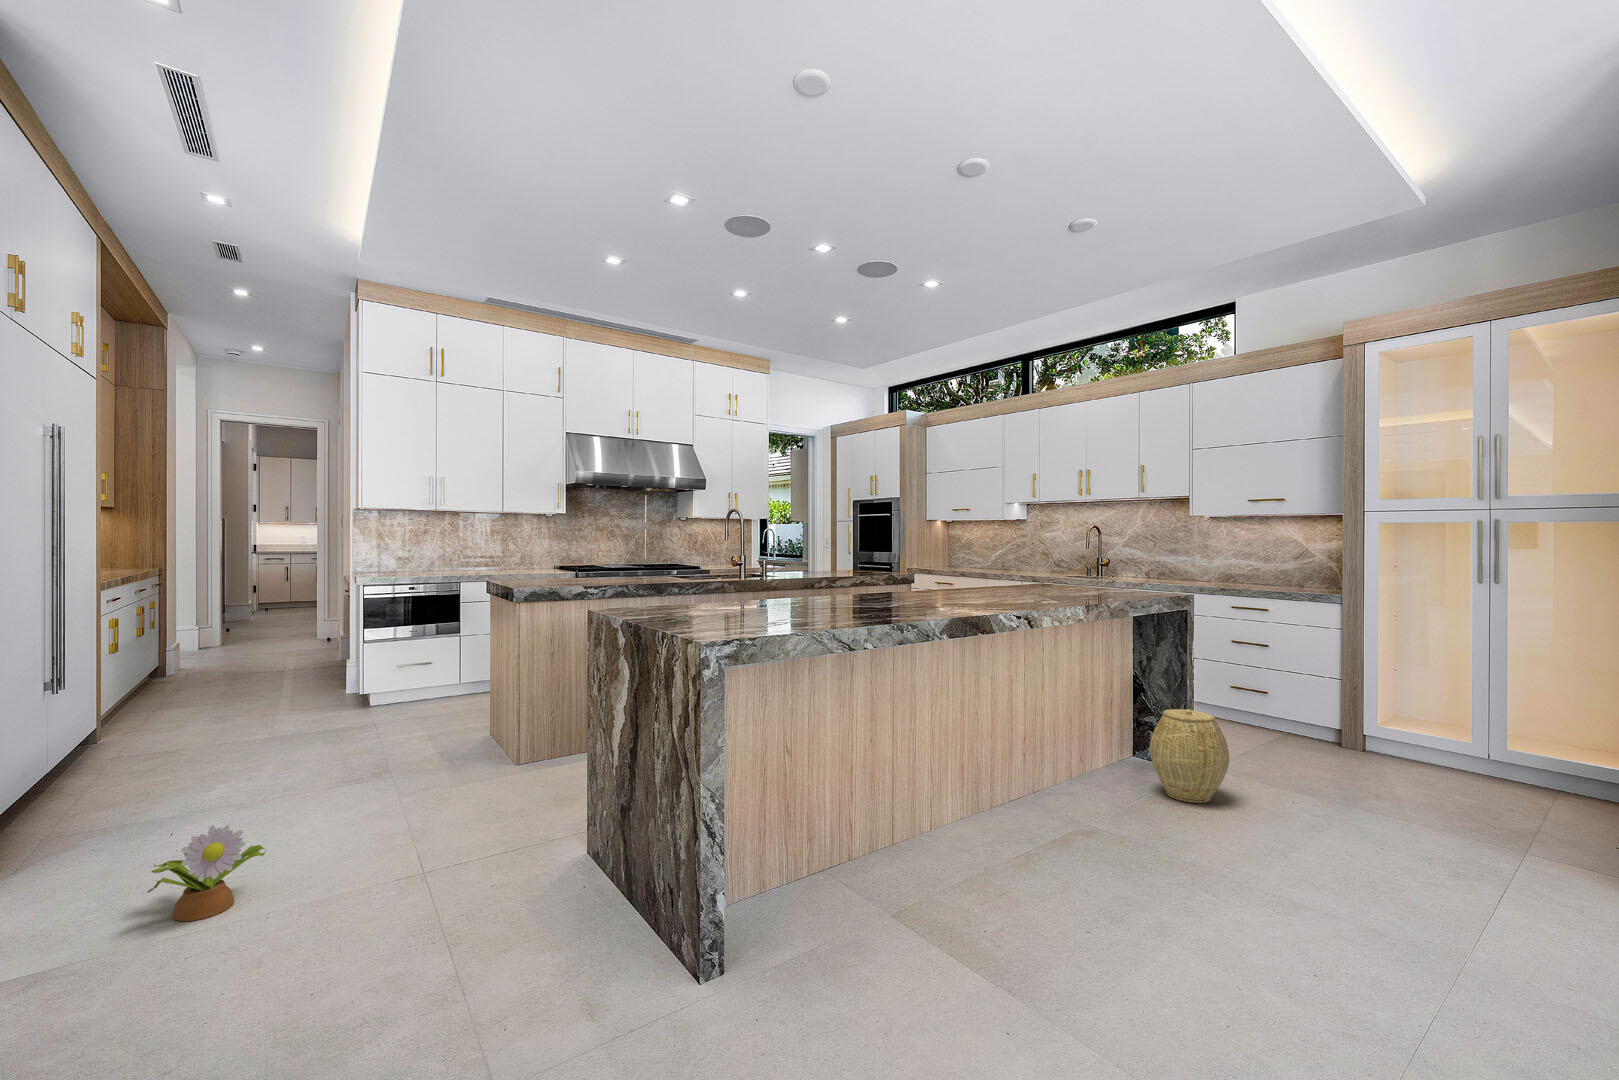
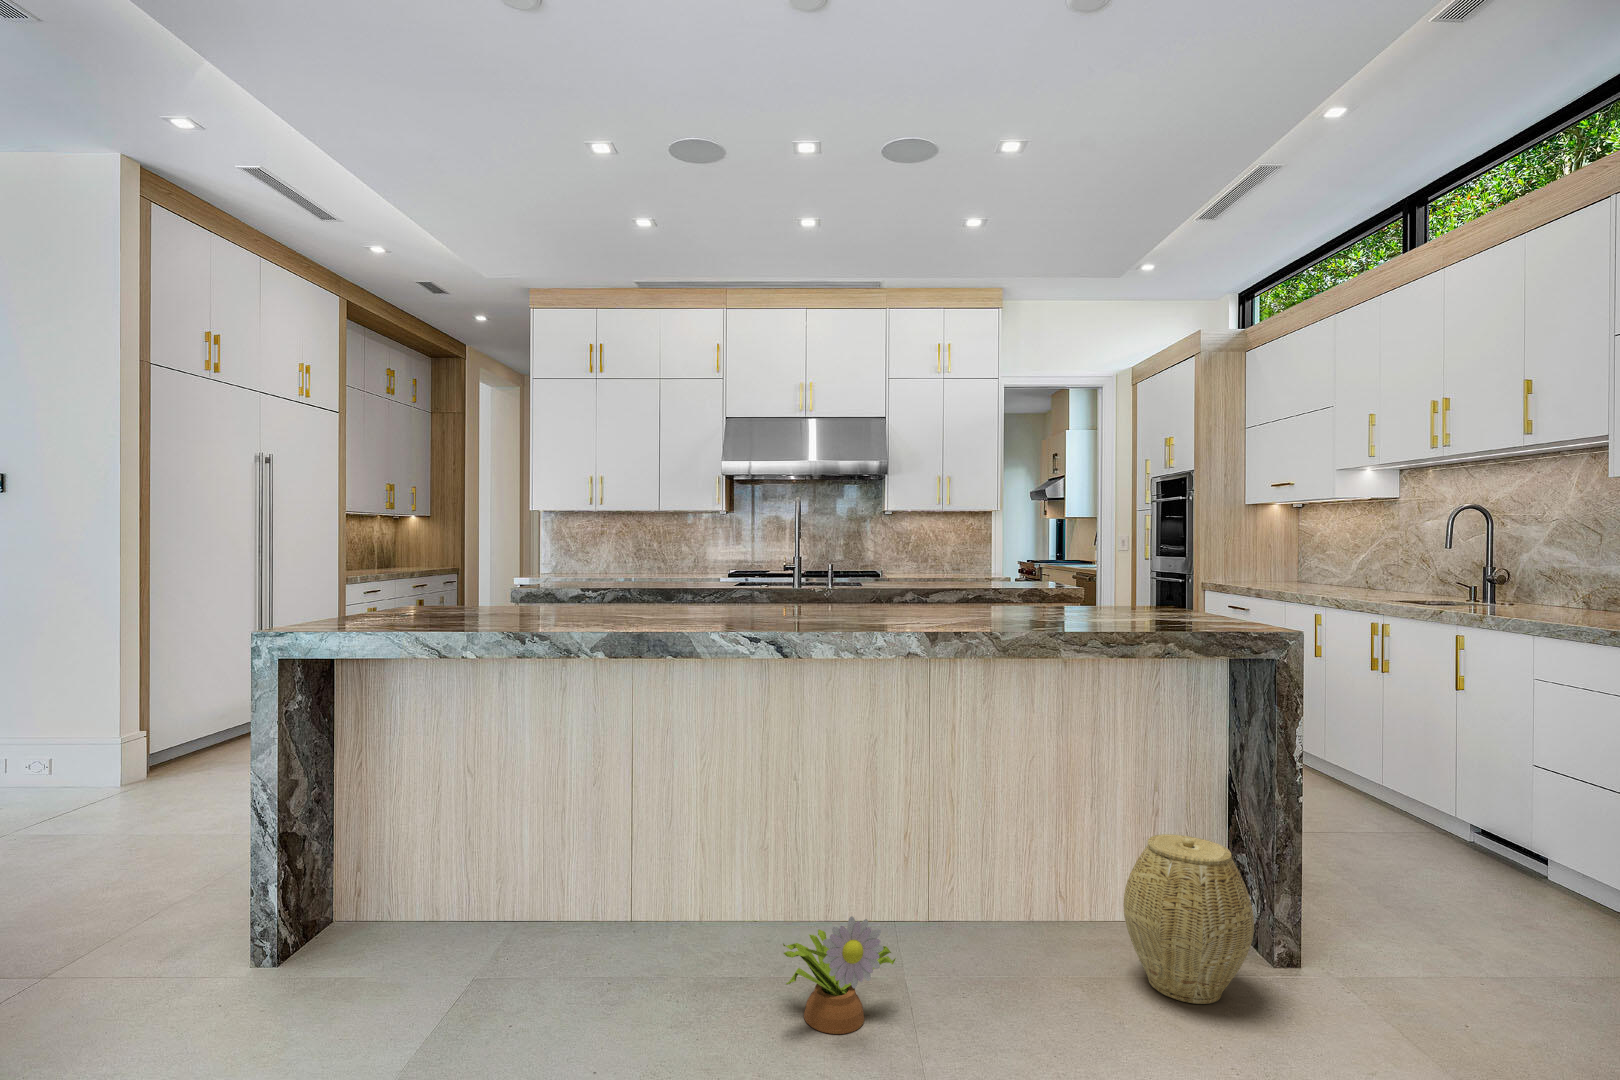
decorative plant: present [147,825,266,921] -> present [783,916,896,1034]

